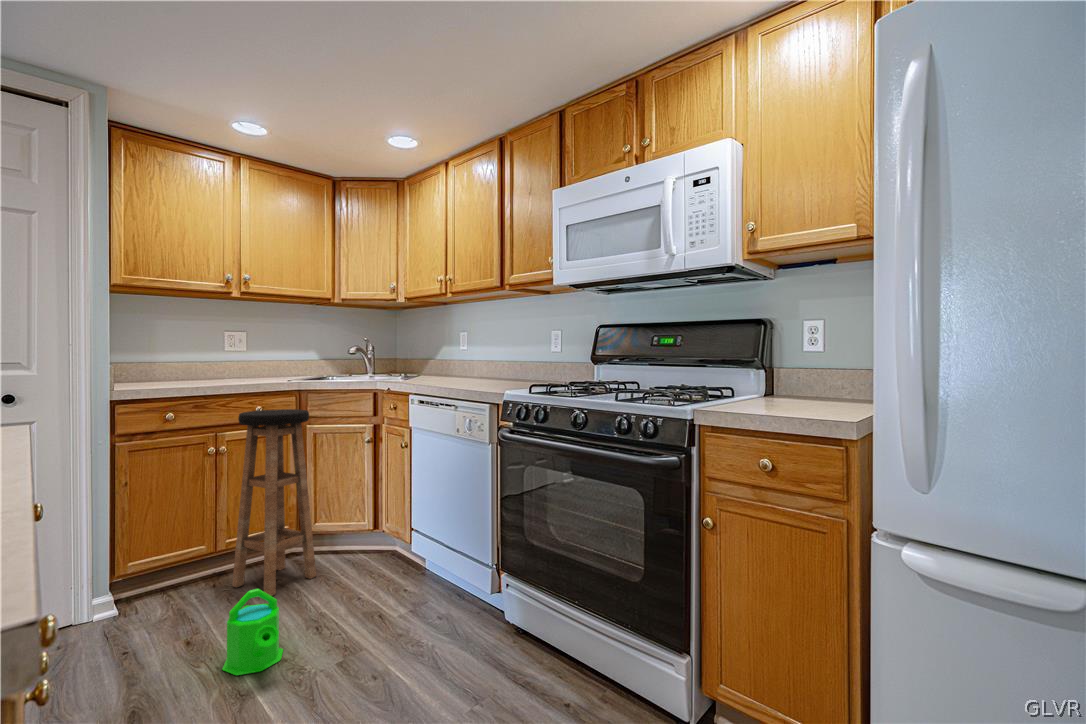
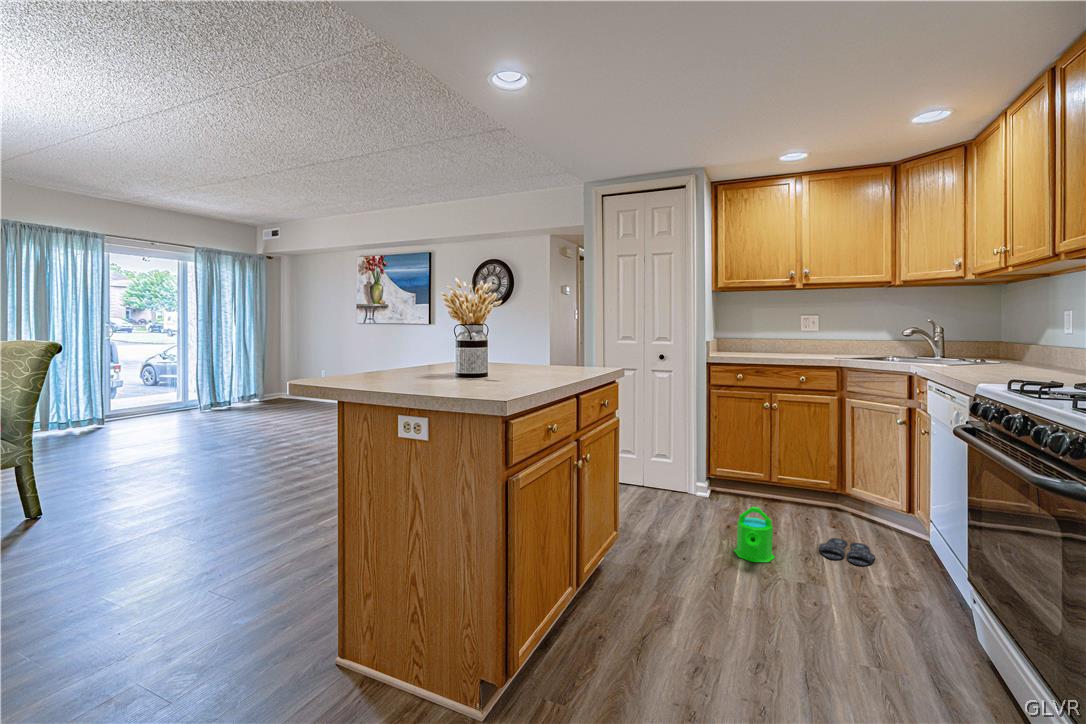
bar stool: present [232,409,316,596] -> none [774,381,838,524]
slippers: none [321,586,381,618] -> present [819,538,875,566]

